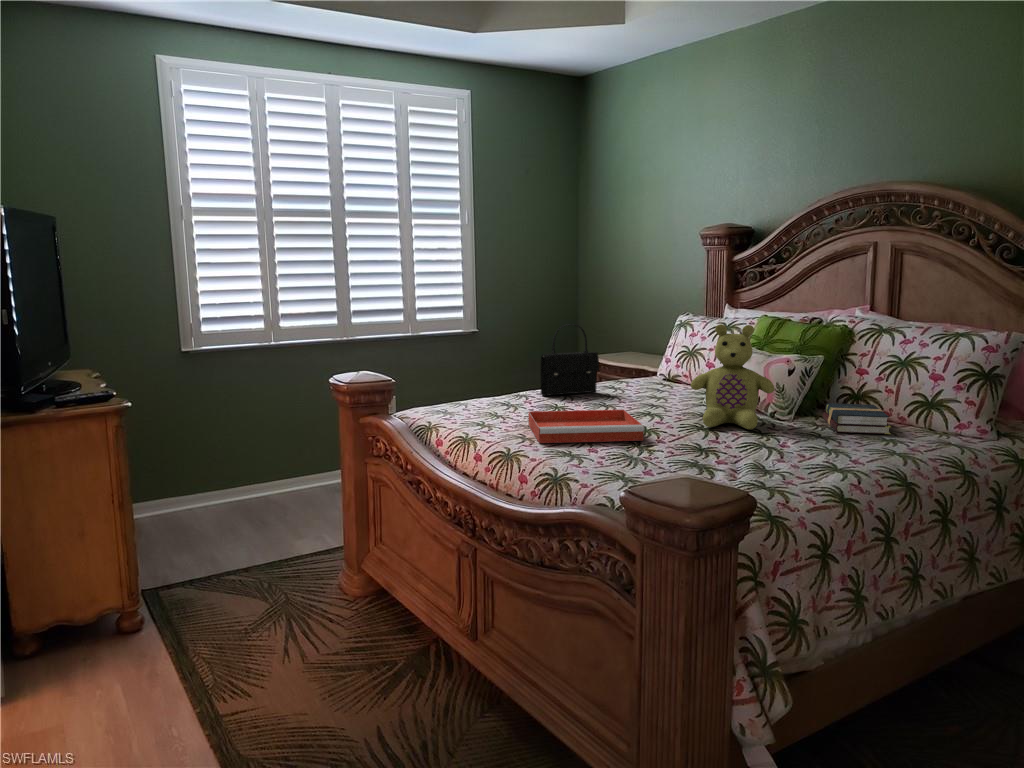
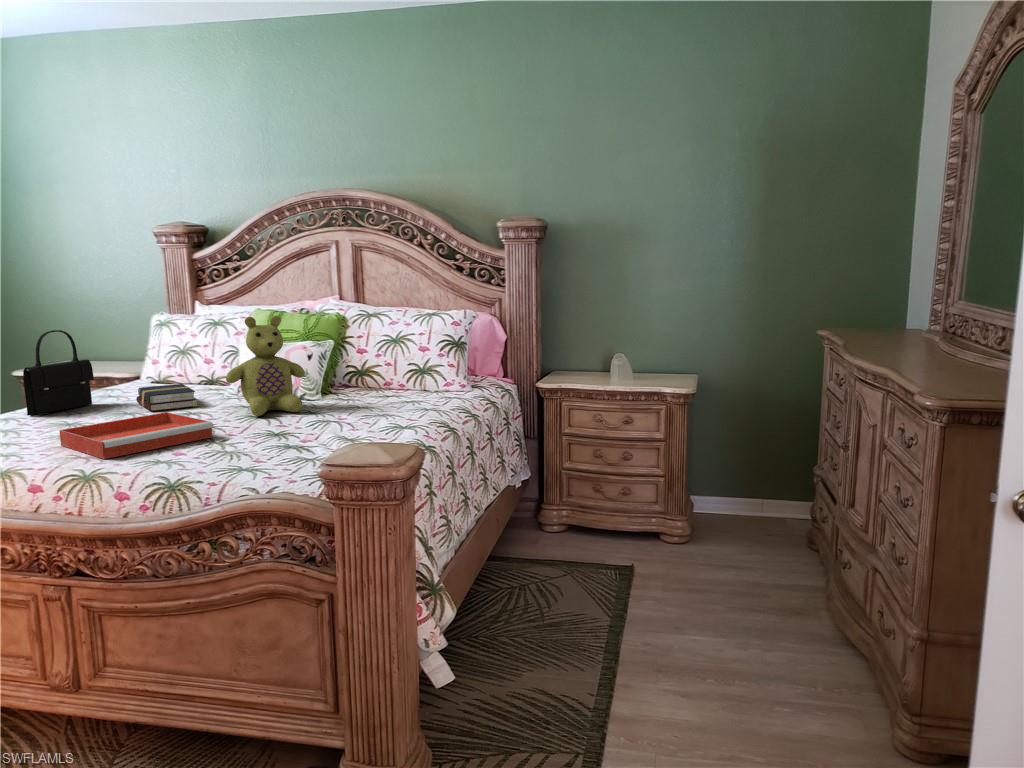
hardback book: present [823,403,891,434] -> present [136,384,199,411]

